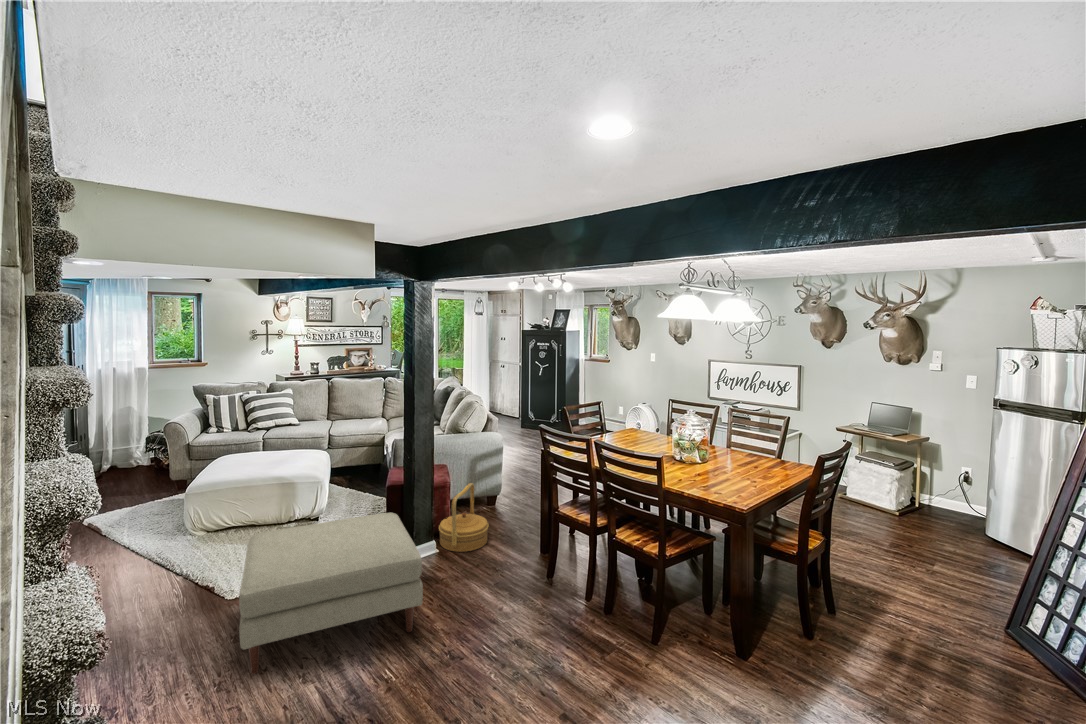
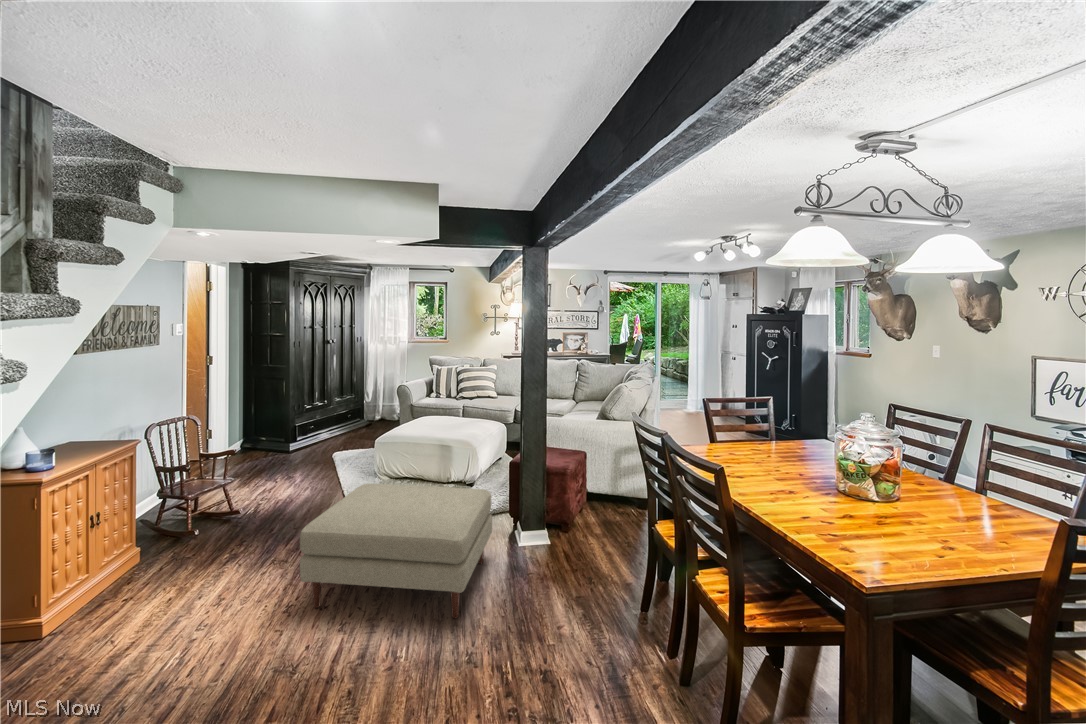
woven basket: present [439,483,489,552] -> none [555,477,612,554]

